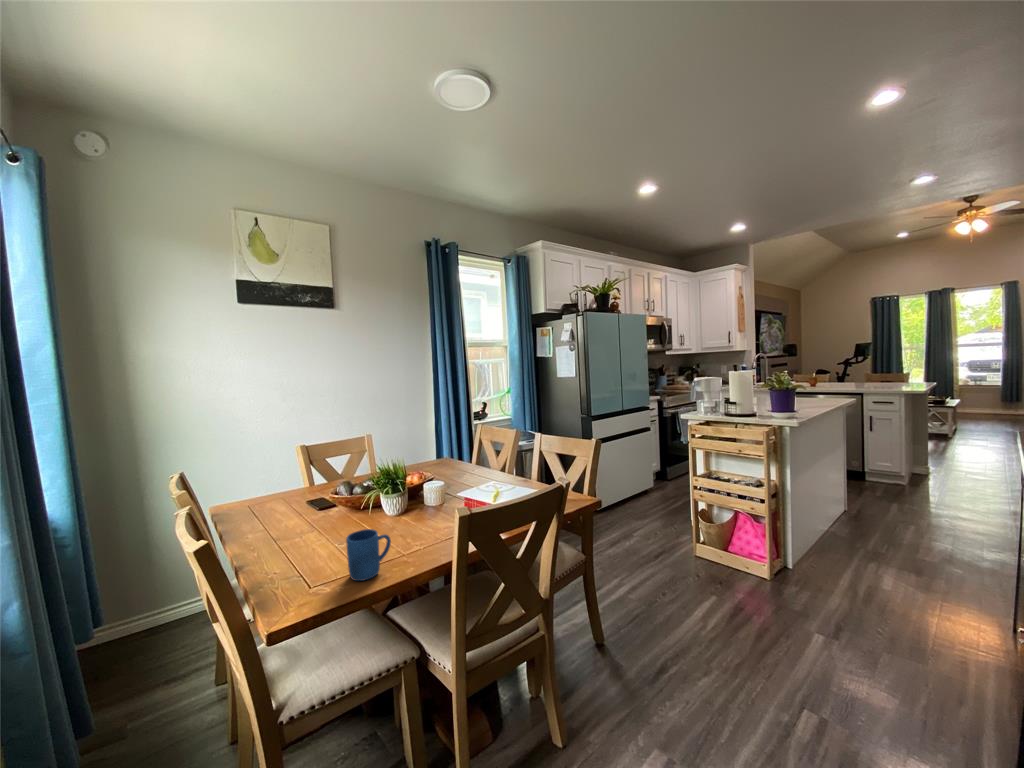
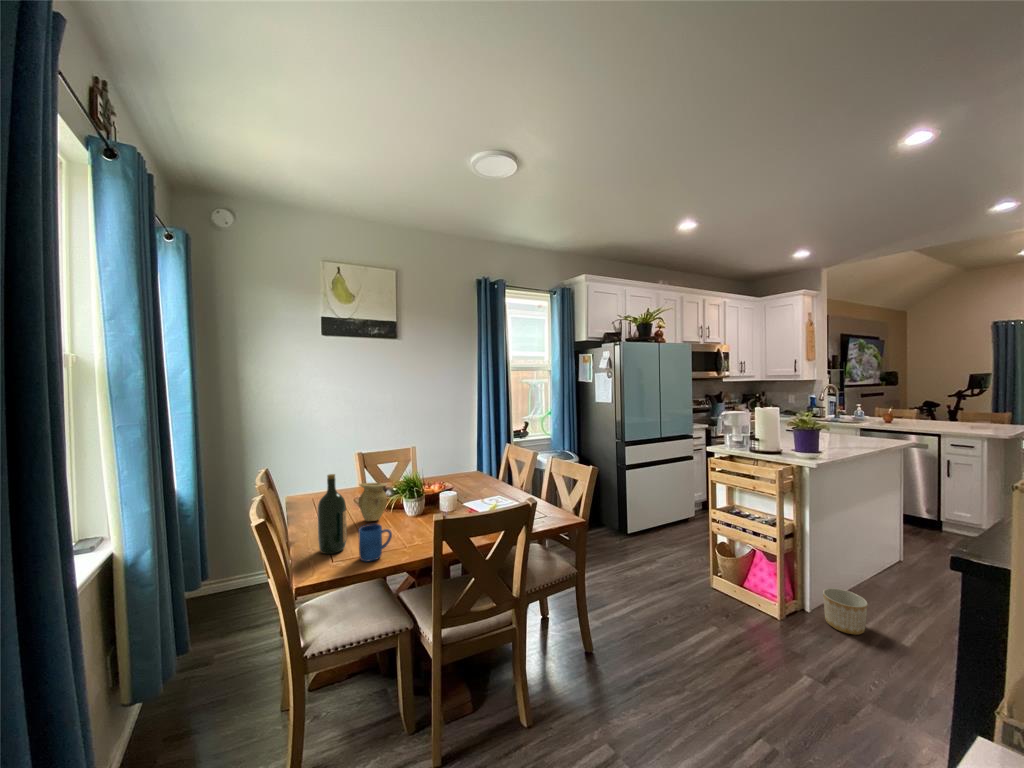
wine bottle: none [281,469,324,579] -> present [318,474,347,554]
vase: none [324,478,362,528] -> present [359,483,387,521]
planter: none [803,541,845,582] -> present [823,588,868,635]

